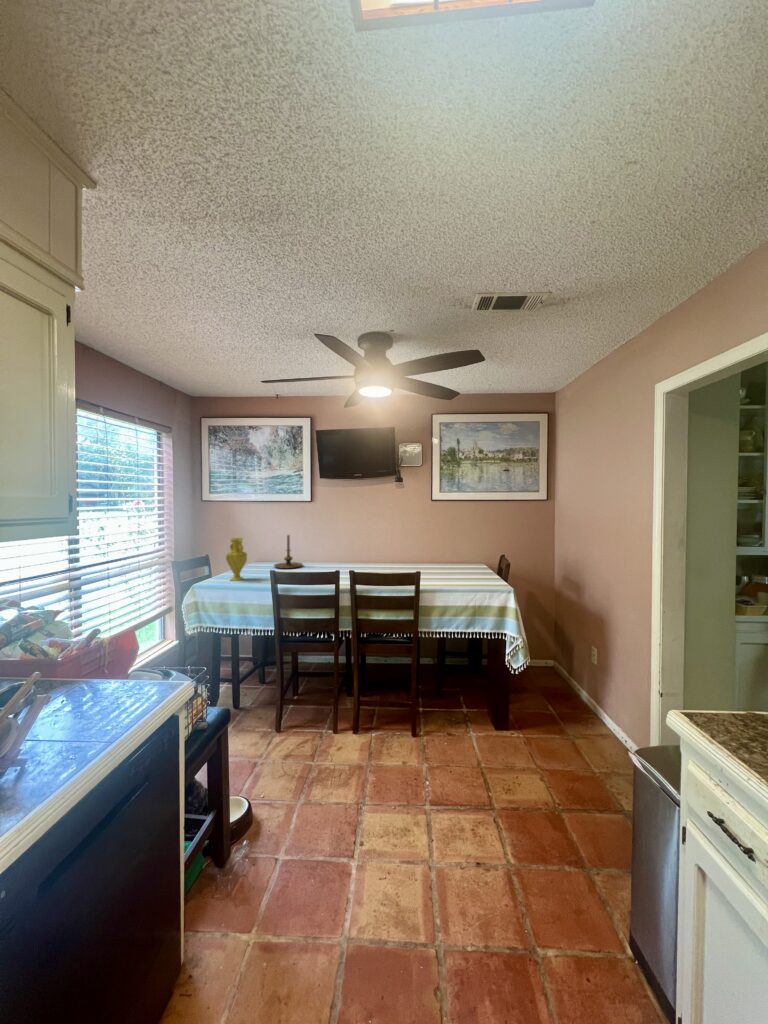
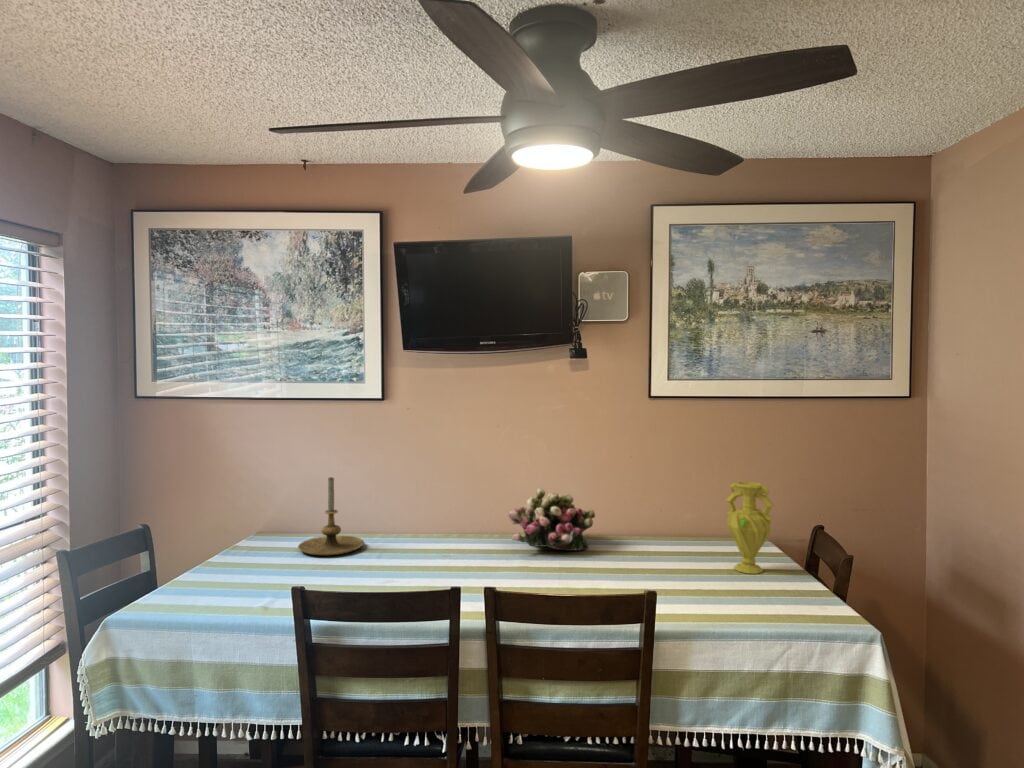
vase: present [226,538,247,581] -> present [726,482,774,574]
flower arrangement: none [367,541,406,567] -> present [508,488,595,551]

